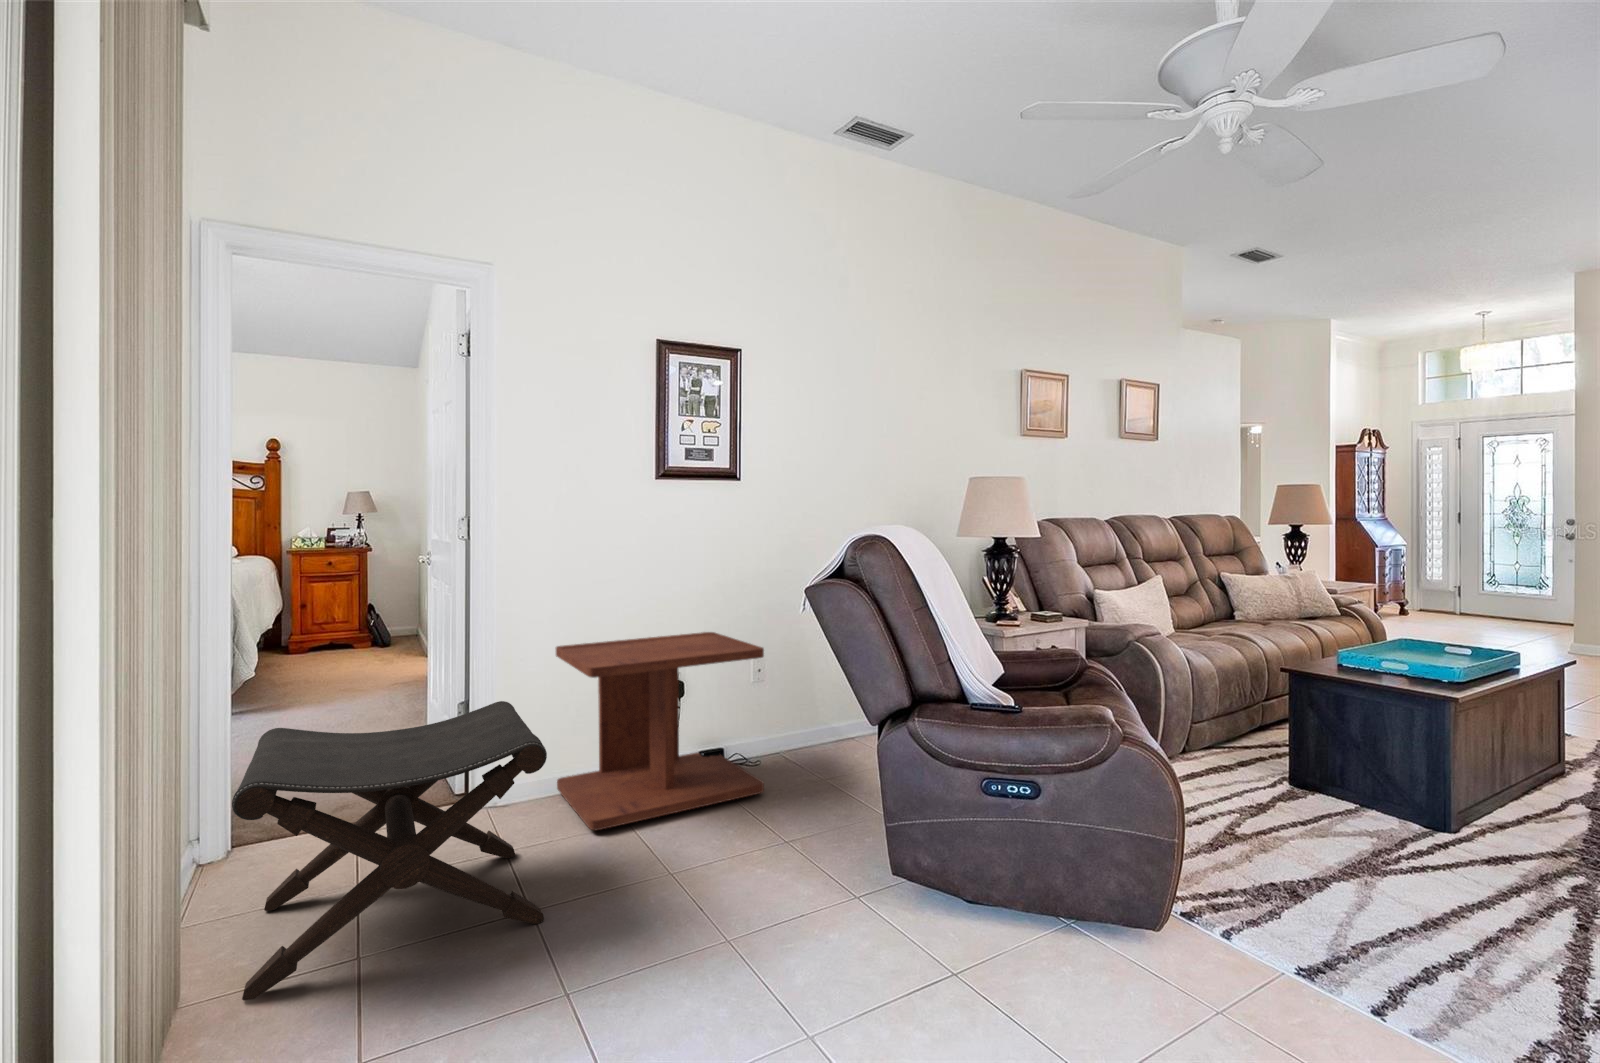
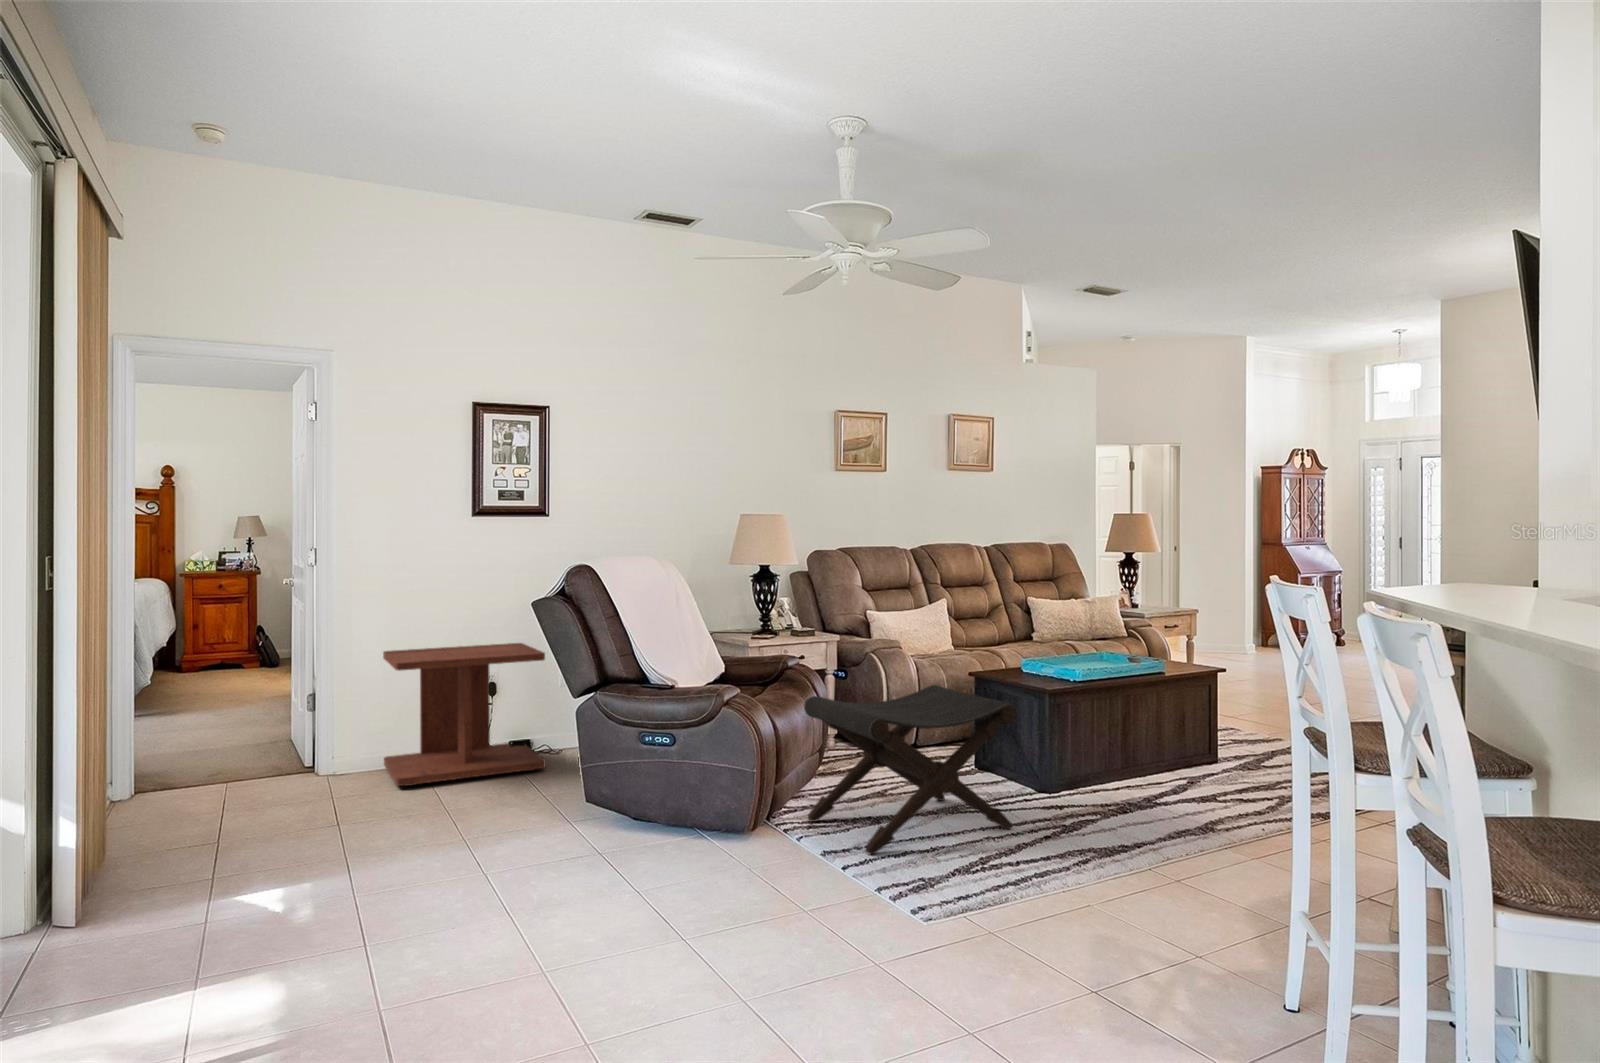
footstool: present [232,701,547,1000] -> present [804,685,1017,854]

